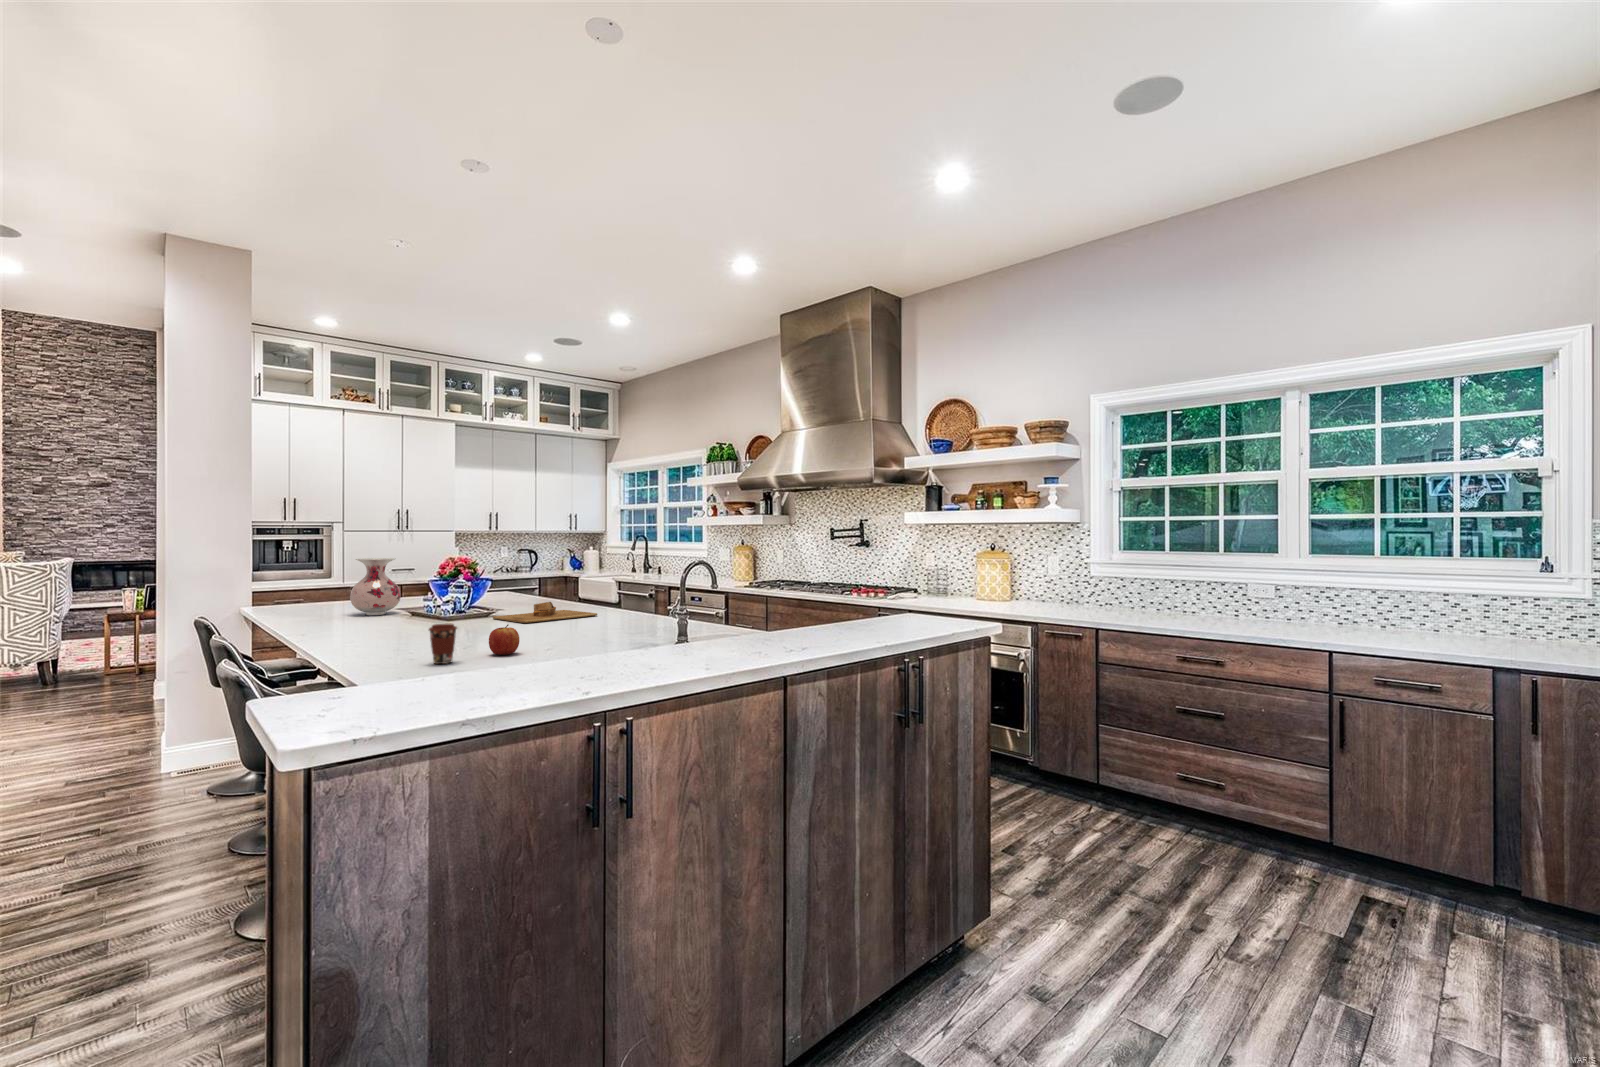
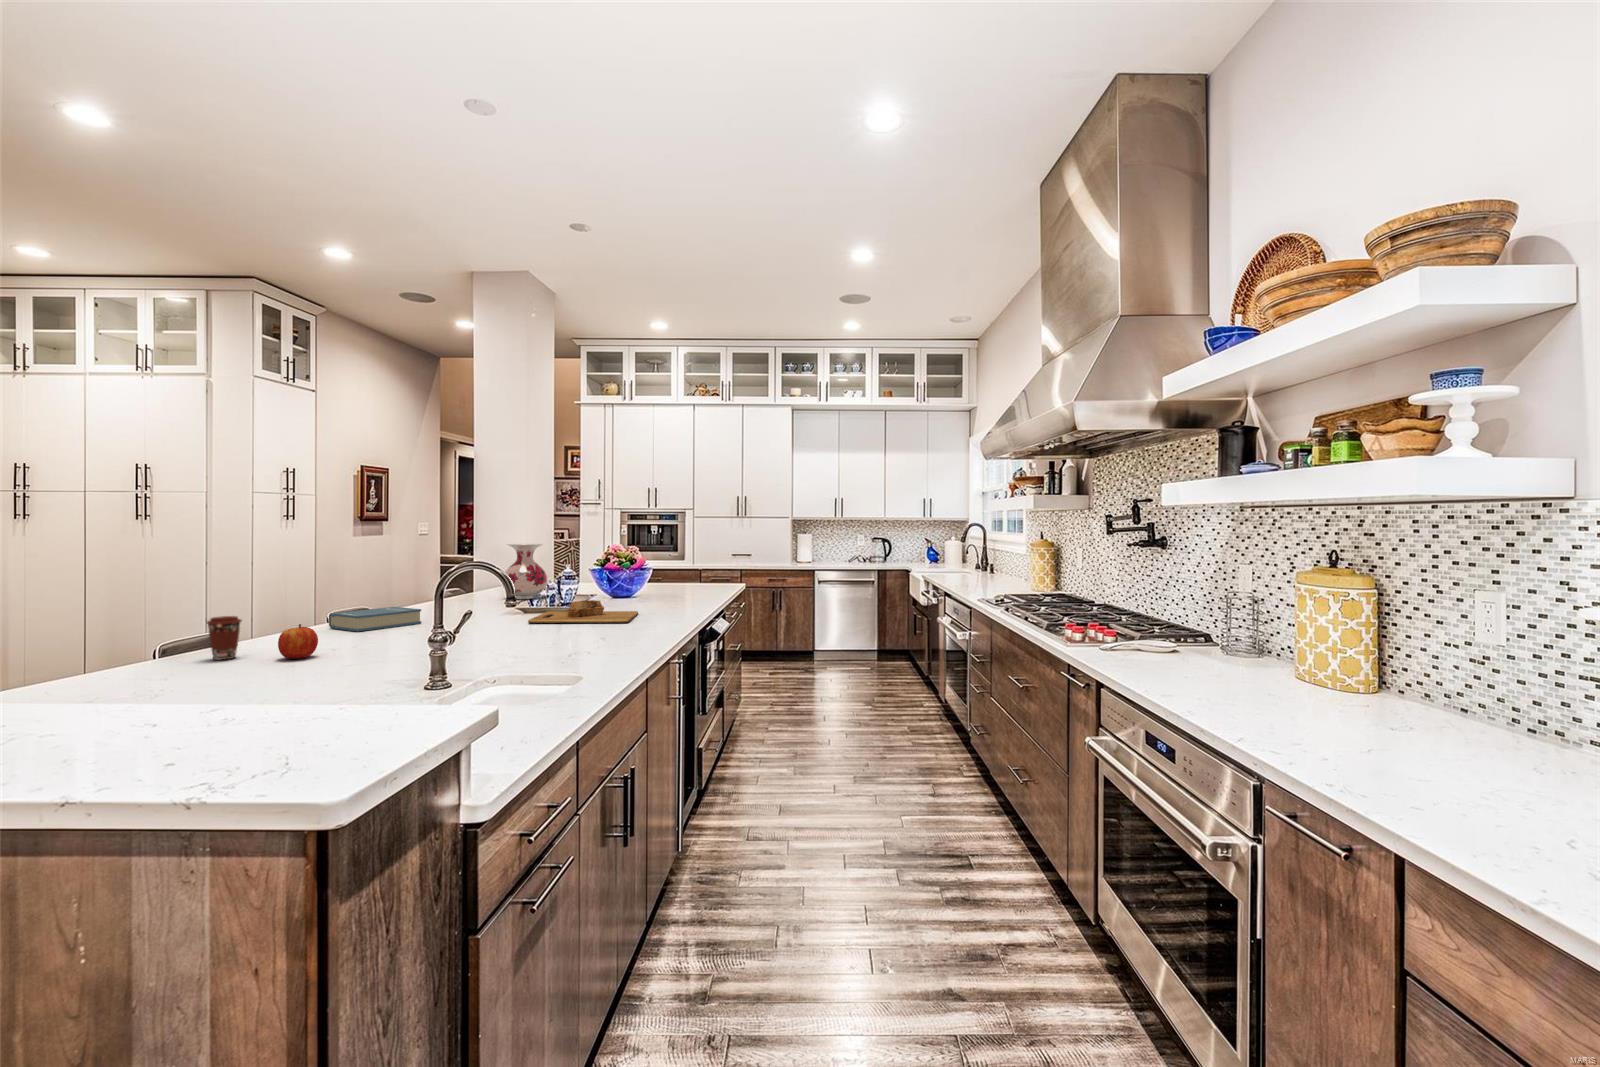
hardback book: none [361,620,427,645] -> present [329,607,421,632]

